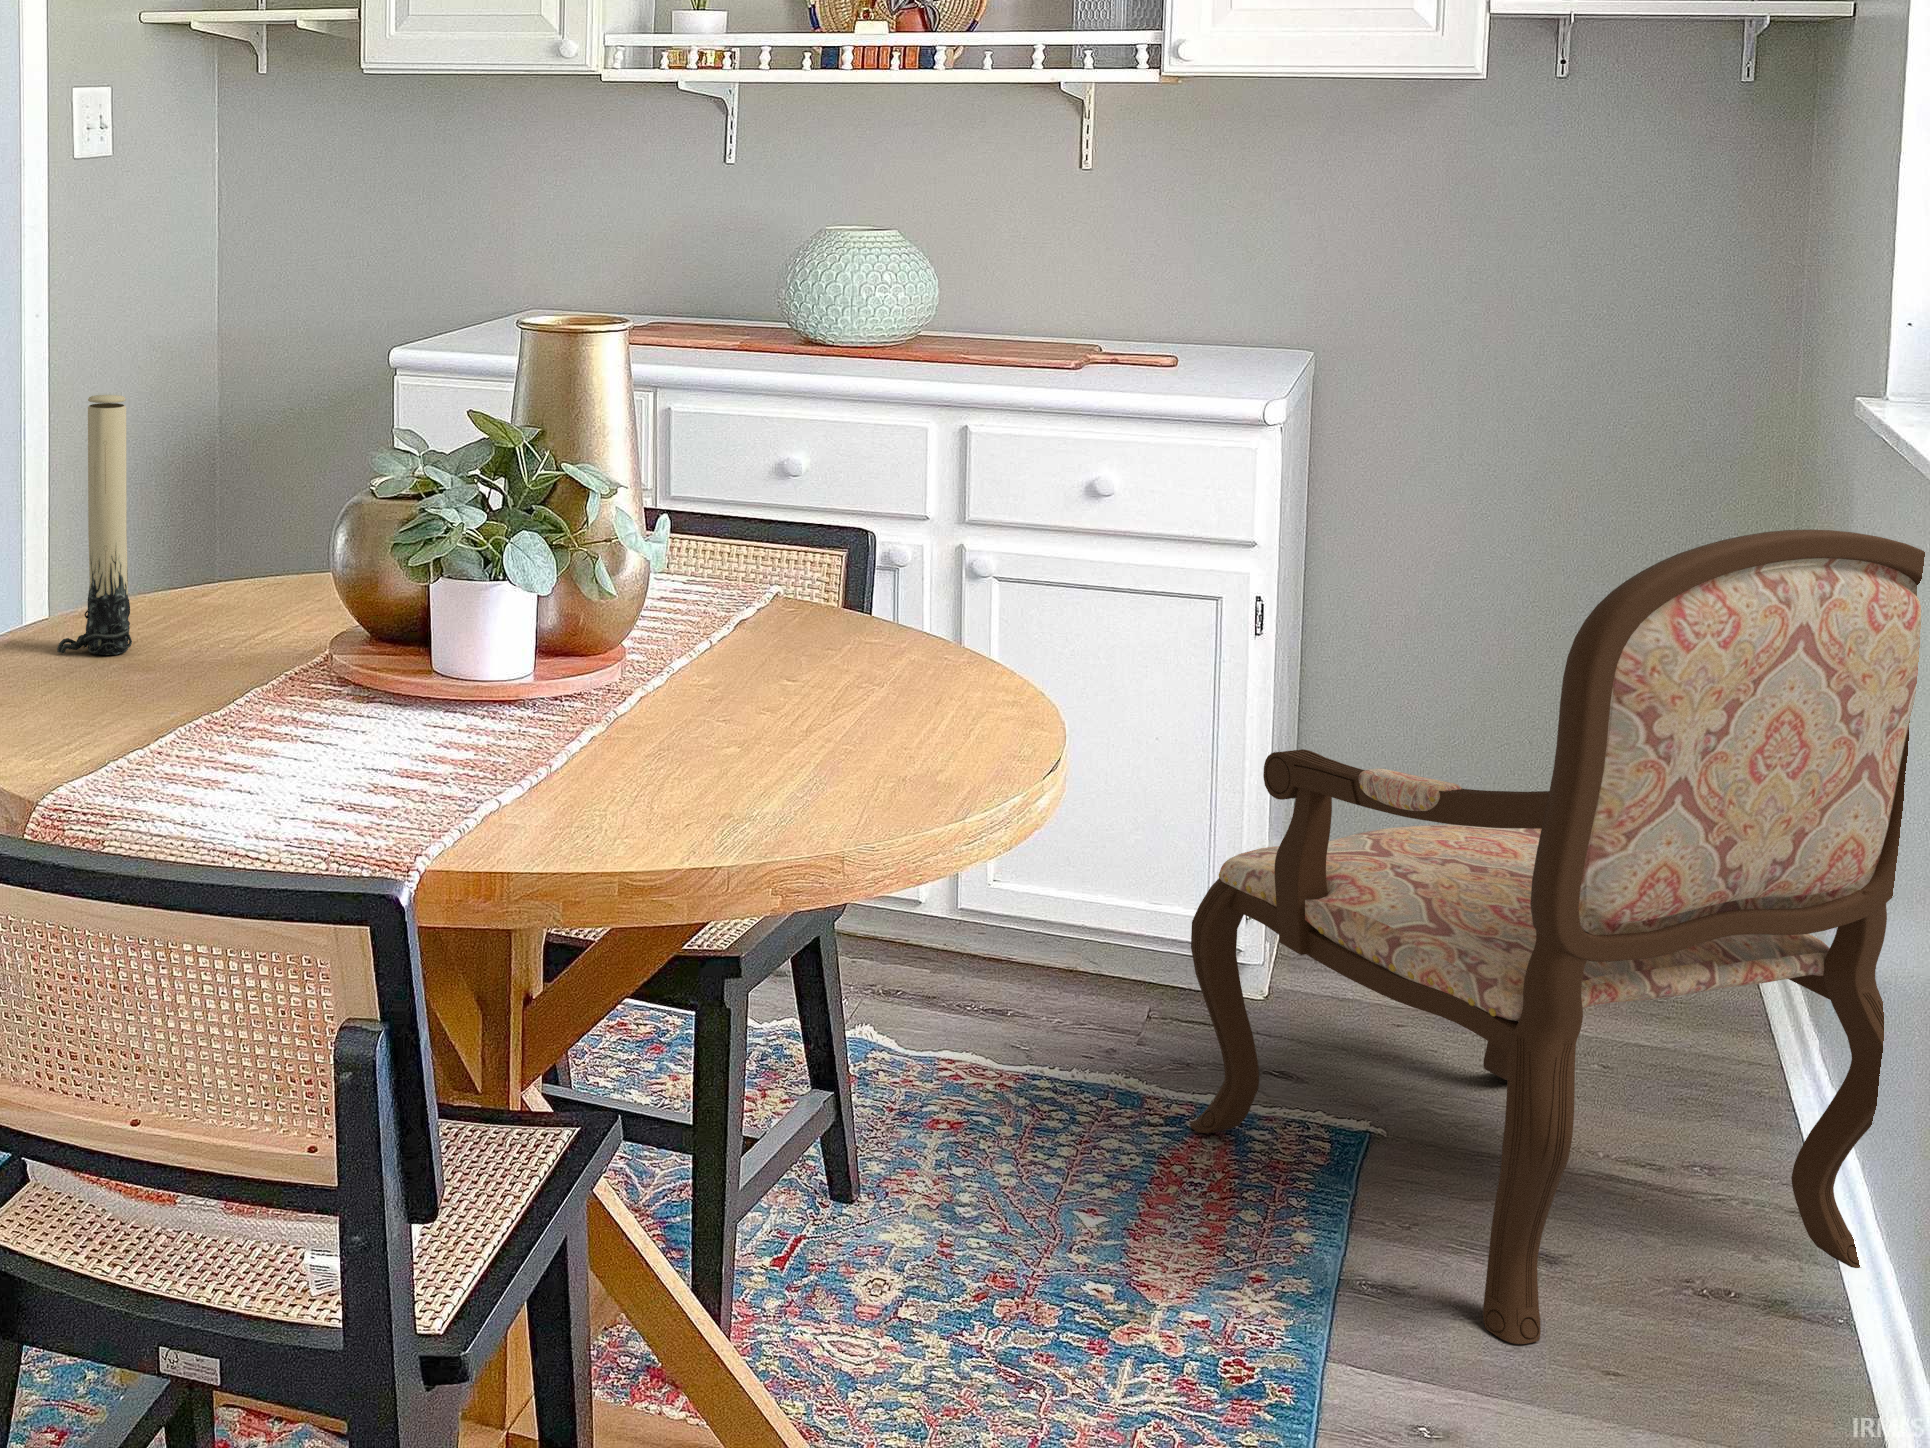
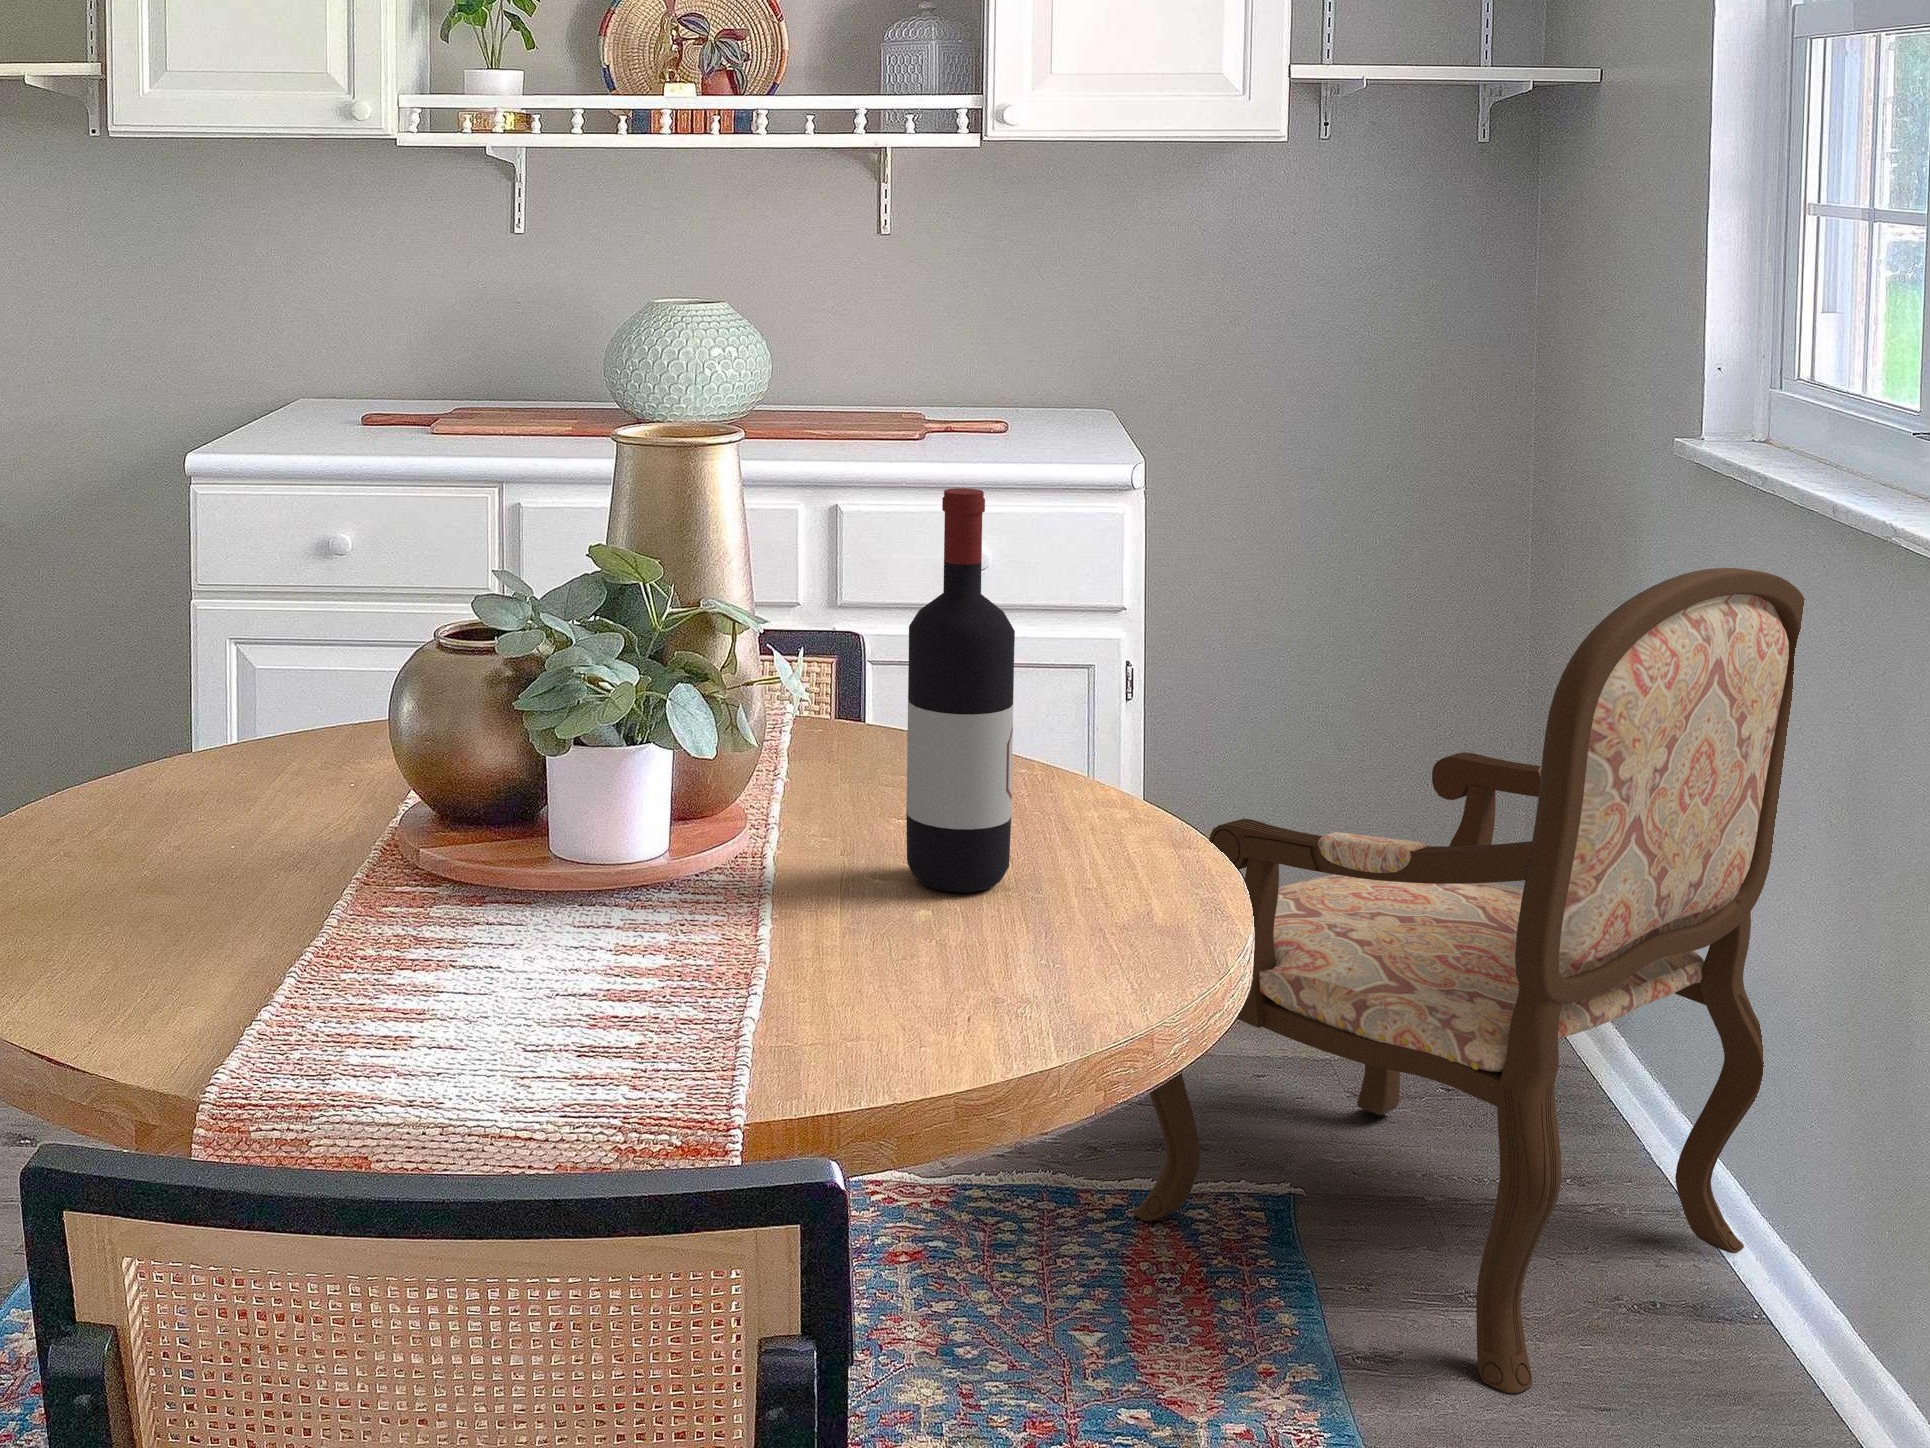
wine bottle: none [742,379,841,738] -> present [906,488,1015,892]
candle: present [57,395,132,655] -> none [33,548,130,880]

